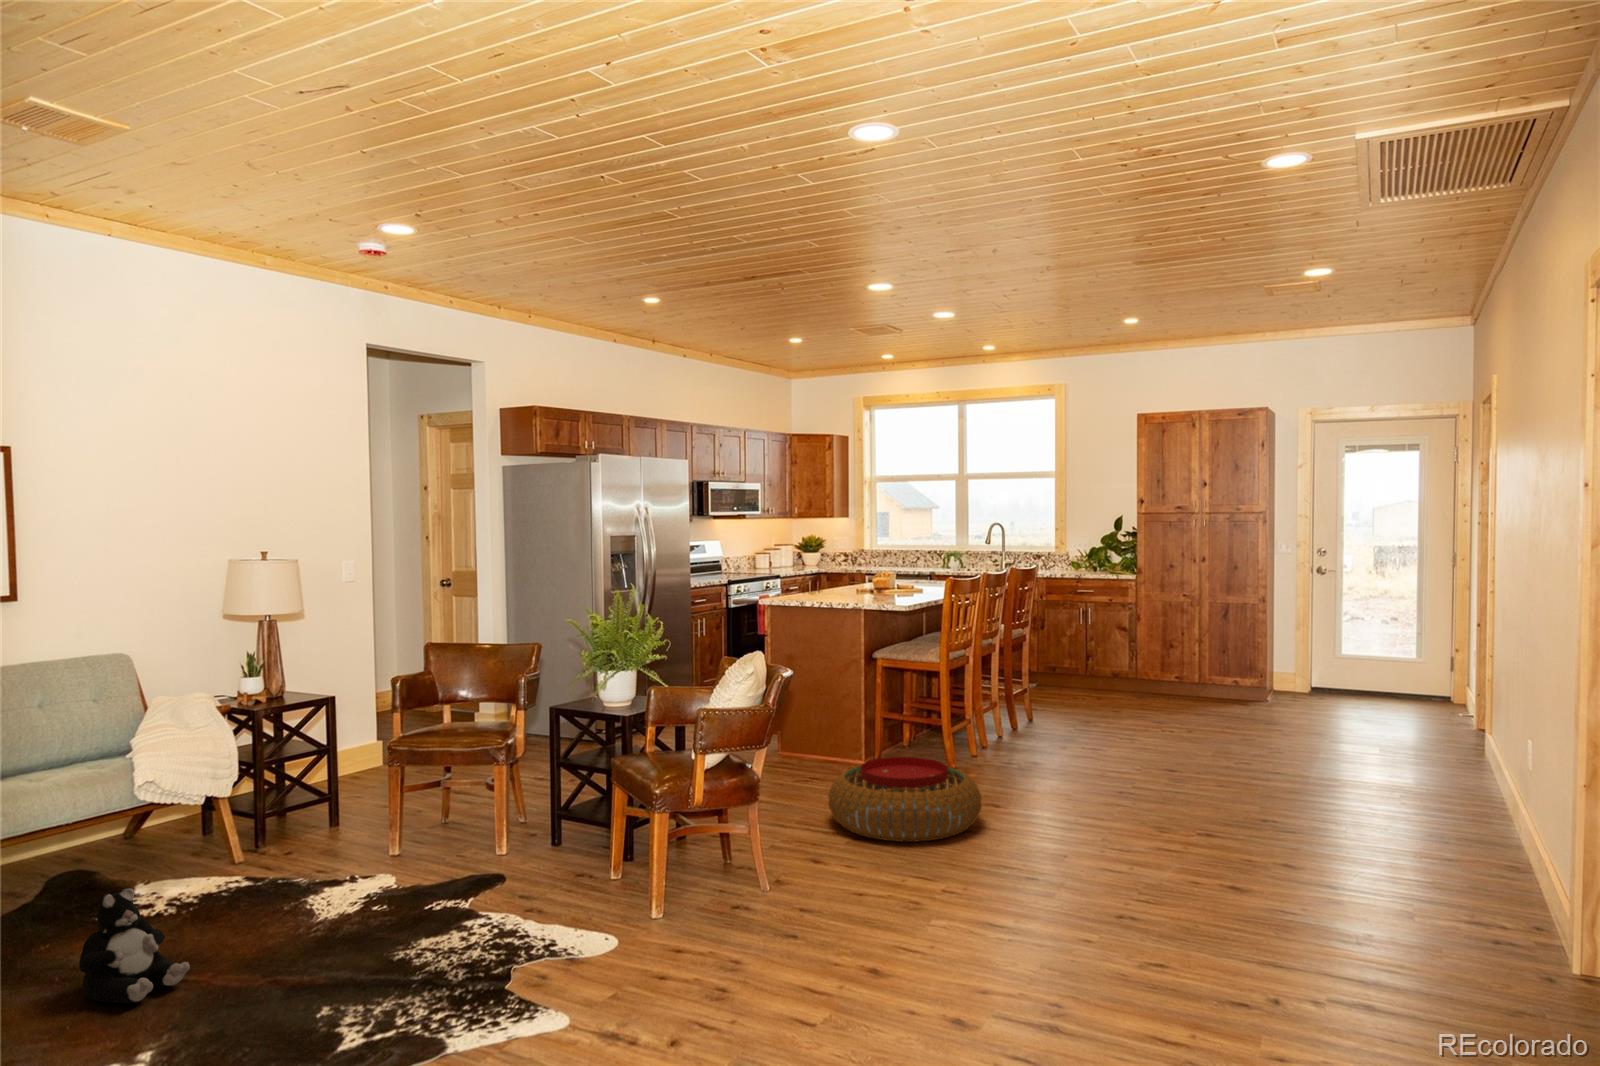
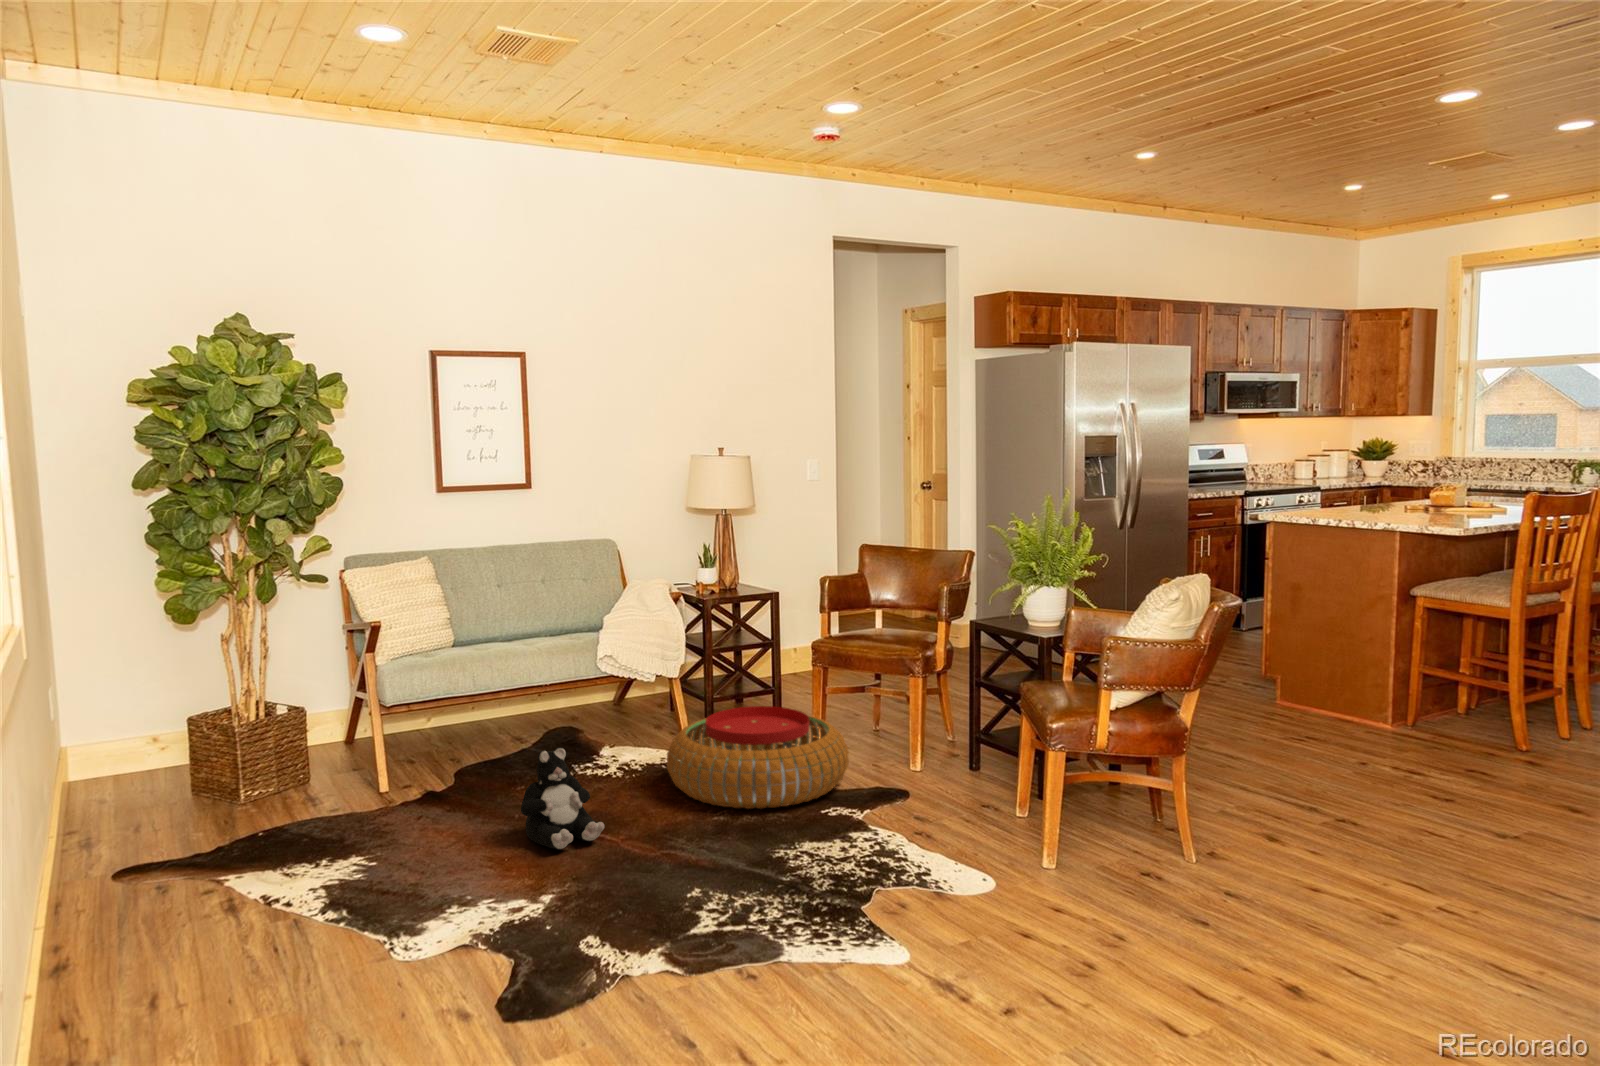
pouf: present [828,757,982,842] -> present [667,706,849,809]

